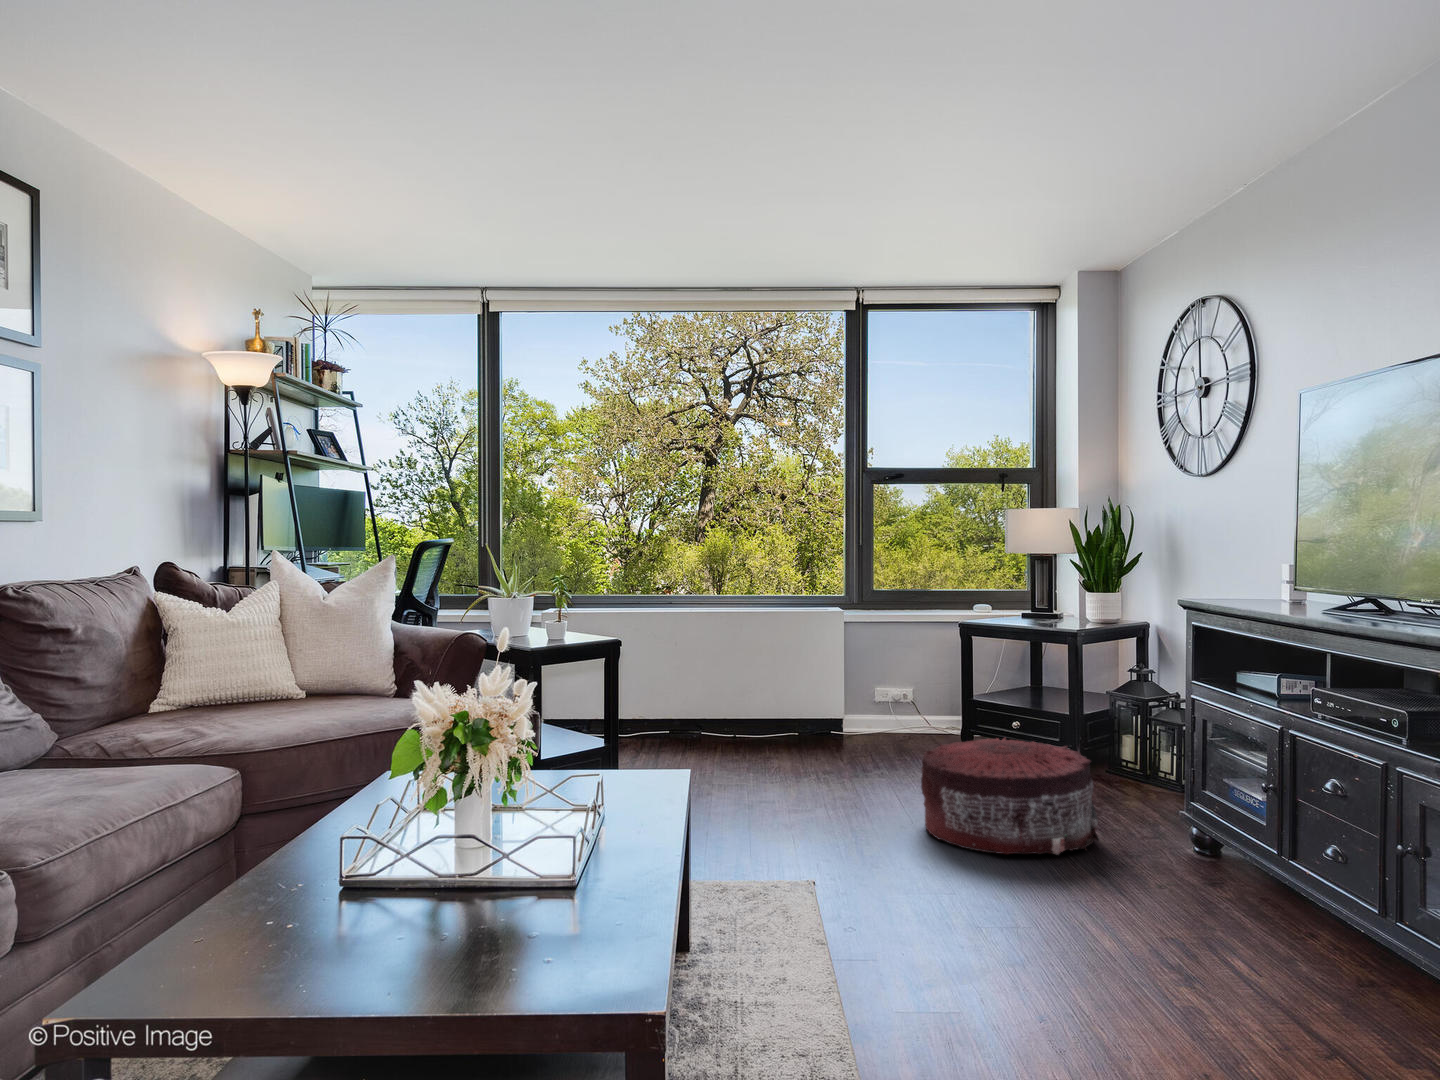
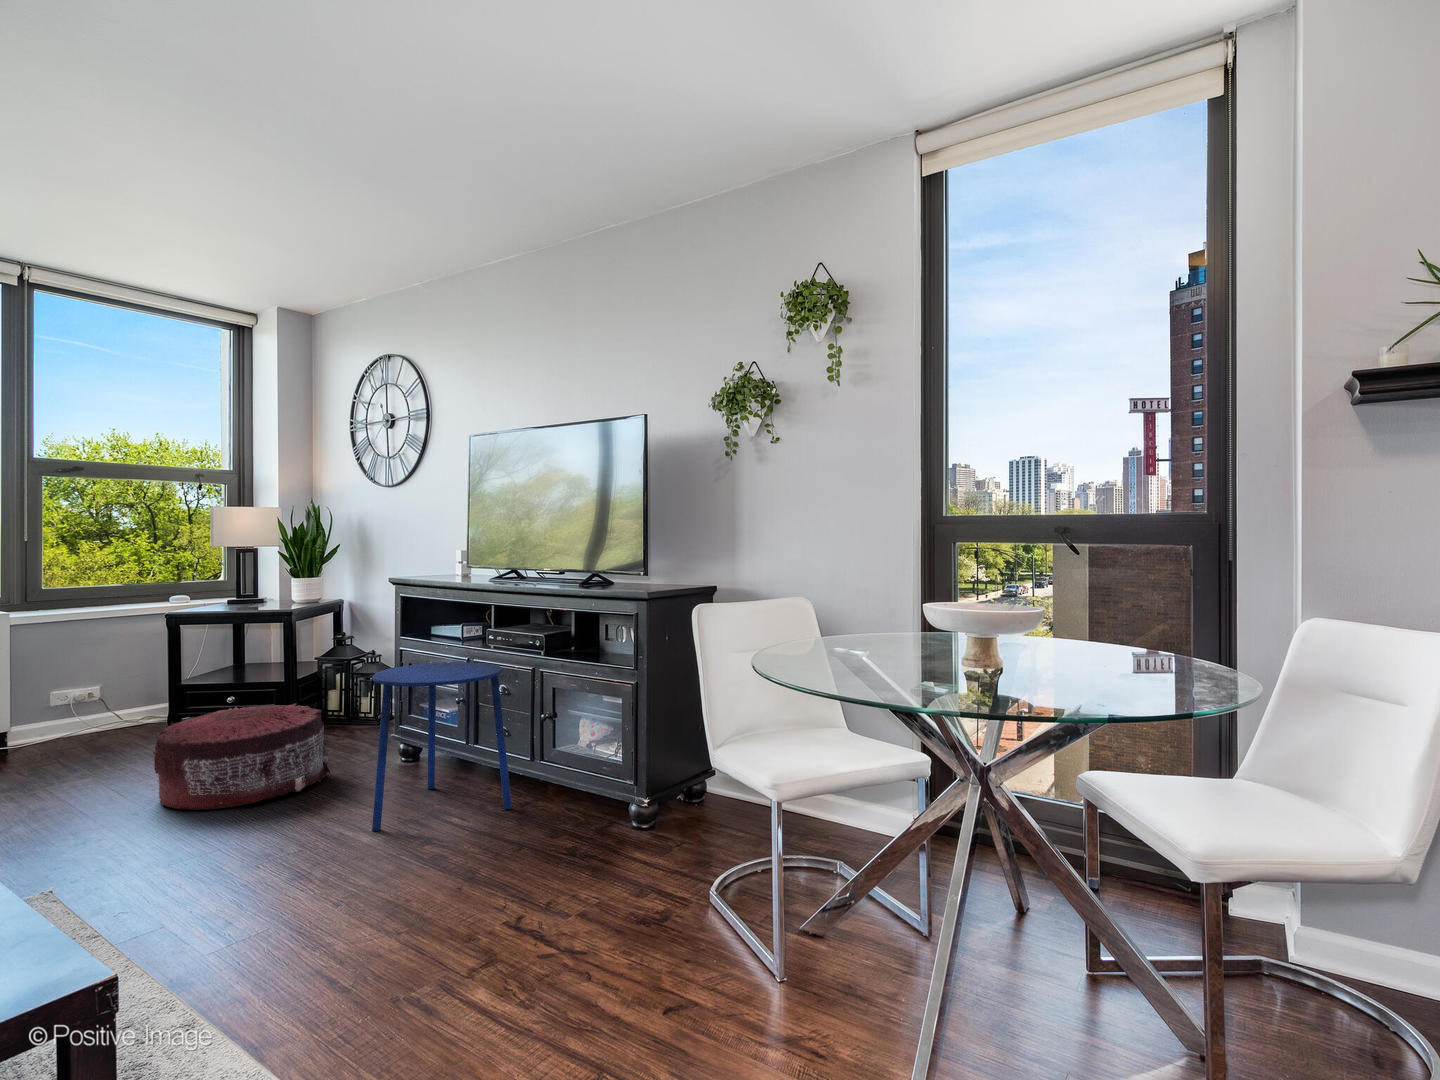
side table: none [1121,725,1335,975] -> present [372,662,512,831]

